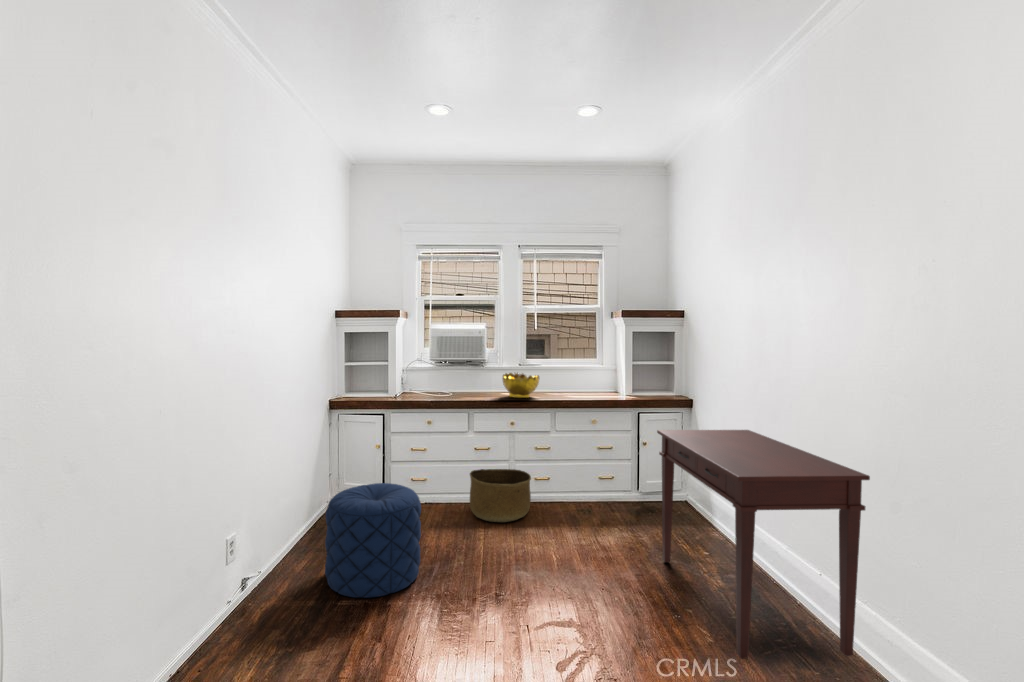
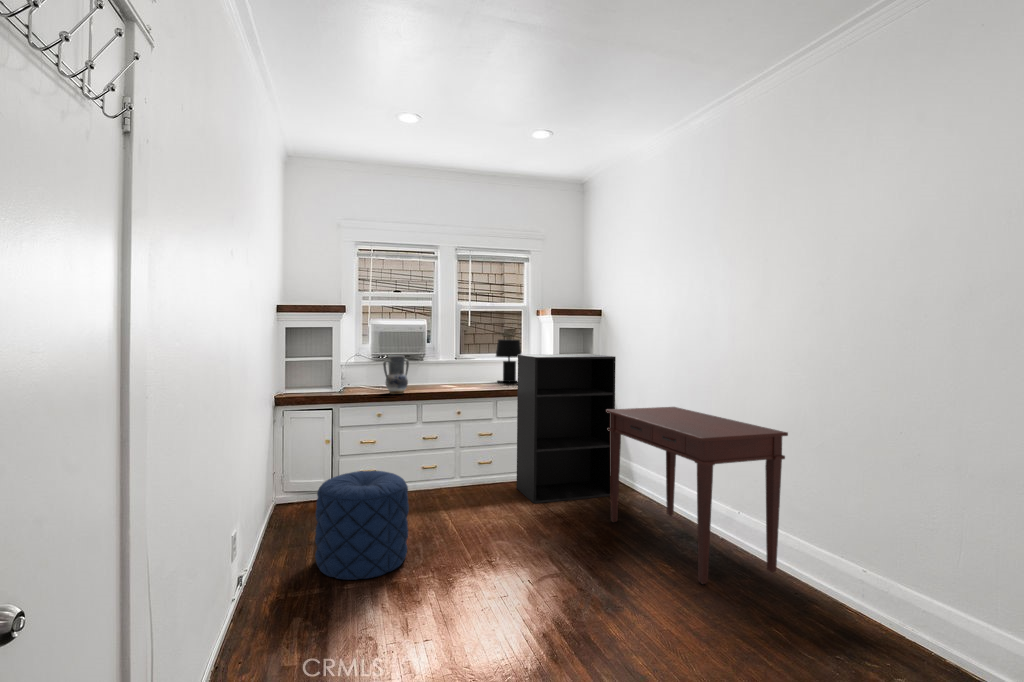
table lamp: none [565,344,594,392] -> present [496,339,521,382]
vase: none [433,362,461,402] -> present [383,356,409,394]
bookshelf: none [574,363,685,530] -> present [517,354,616,504]
decorative bowl: present [503,373,540,398] -> none [445,365,480,389]
basket: present [470,469,531,522] -> none [423,455,482,504]

